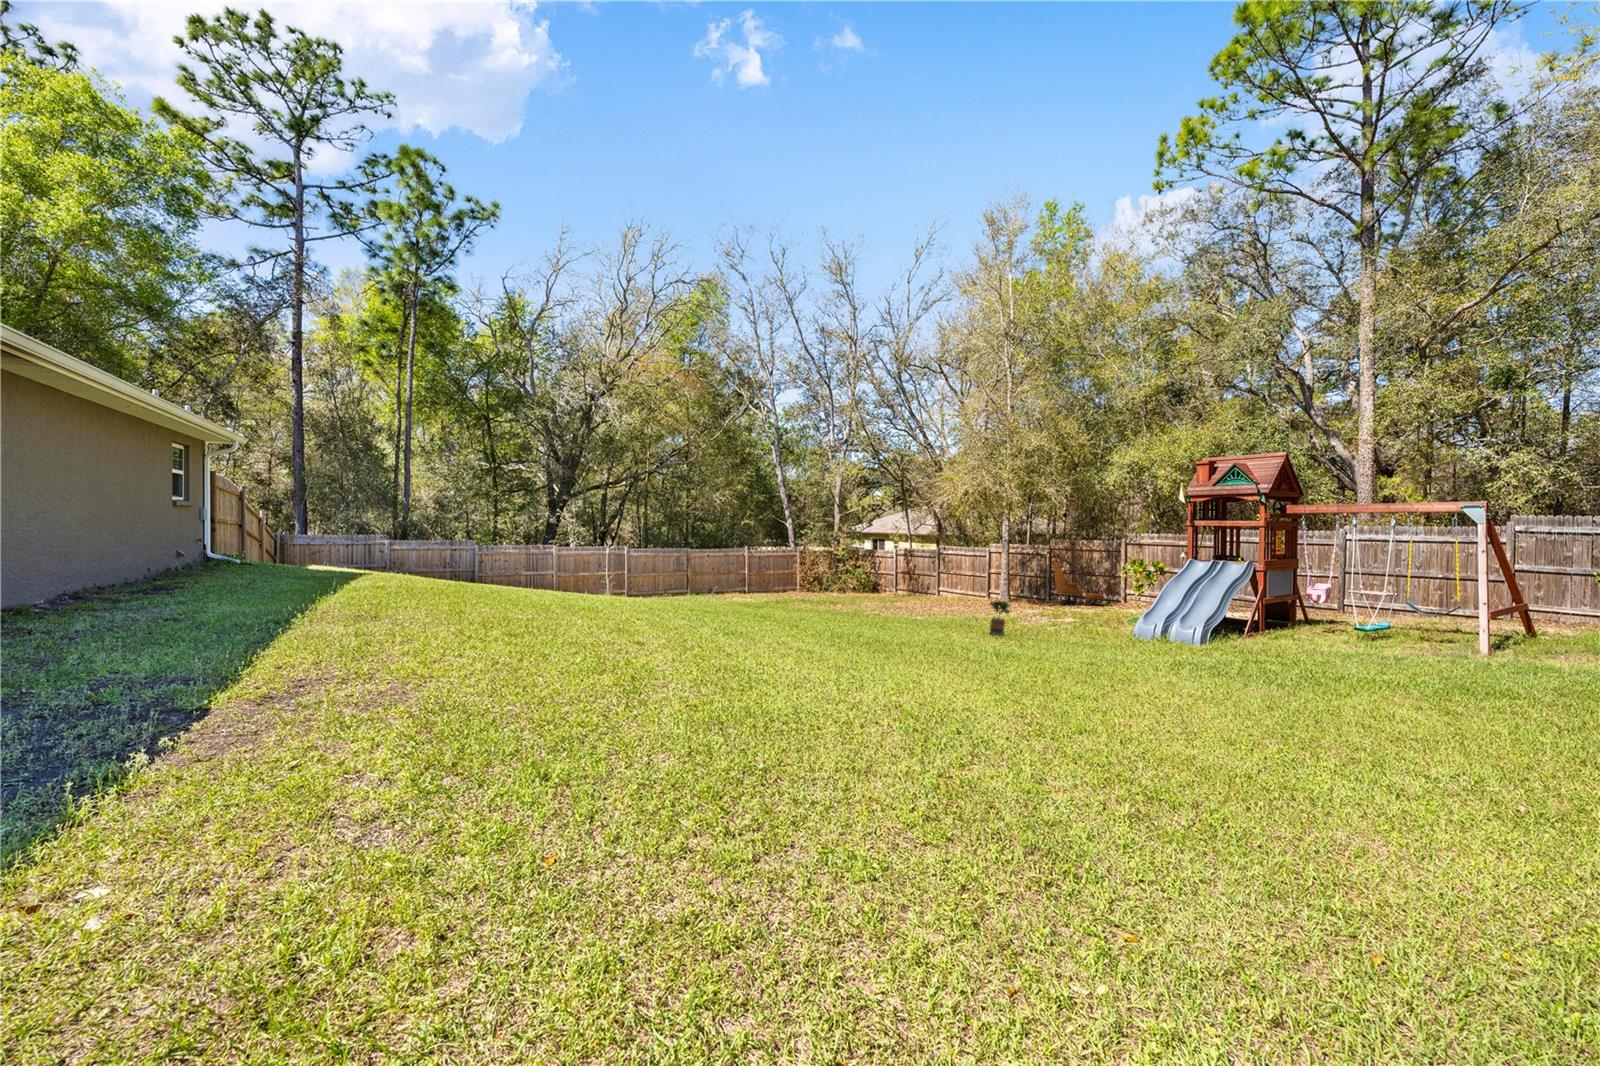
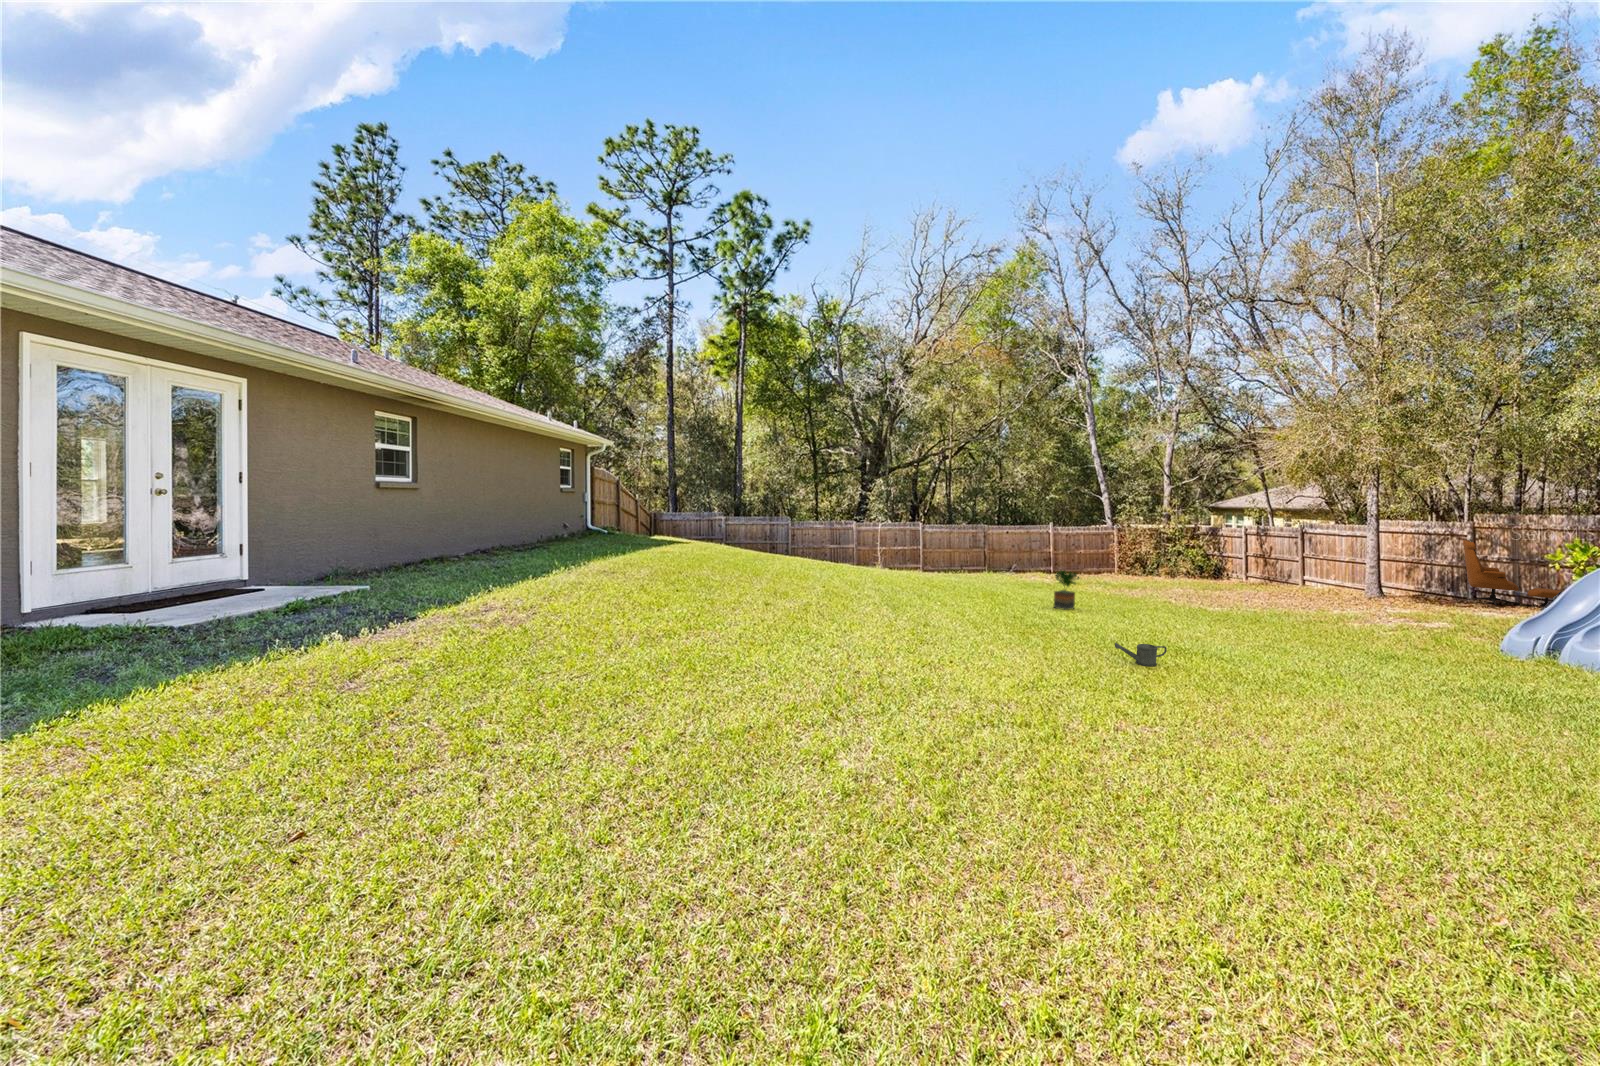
potted tree: present [989,601,1010,635] -> present [1054,571,1079,610]
watering can: none [1054,667,1083,685] -> present [1115,643,1167,666]

